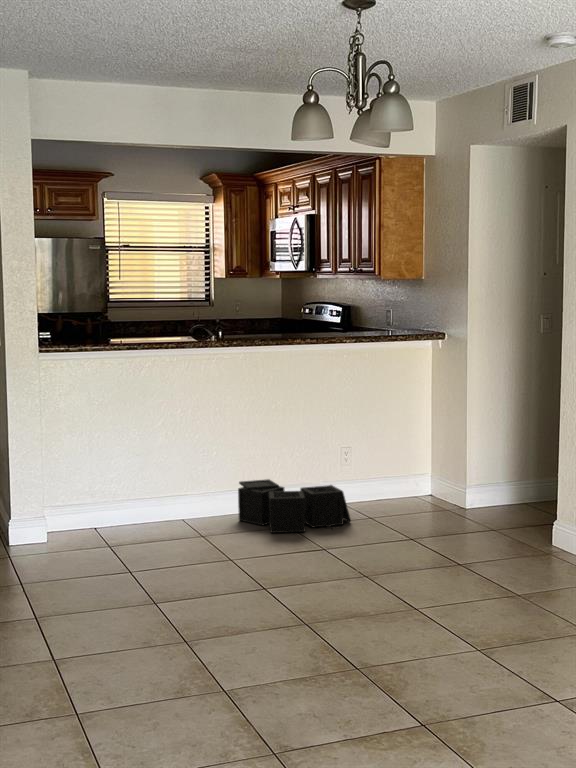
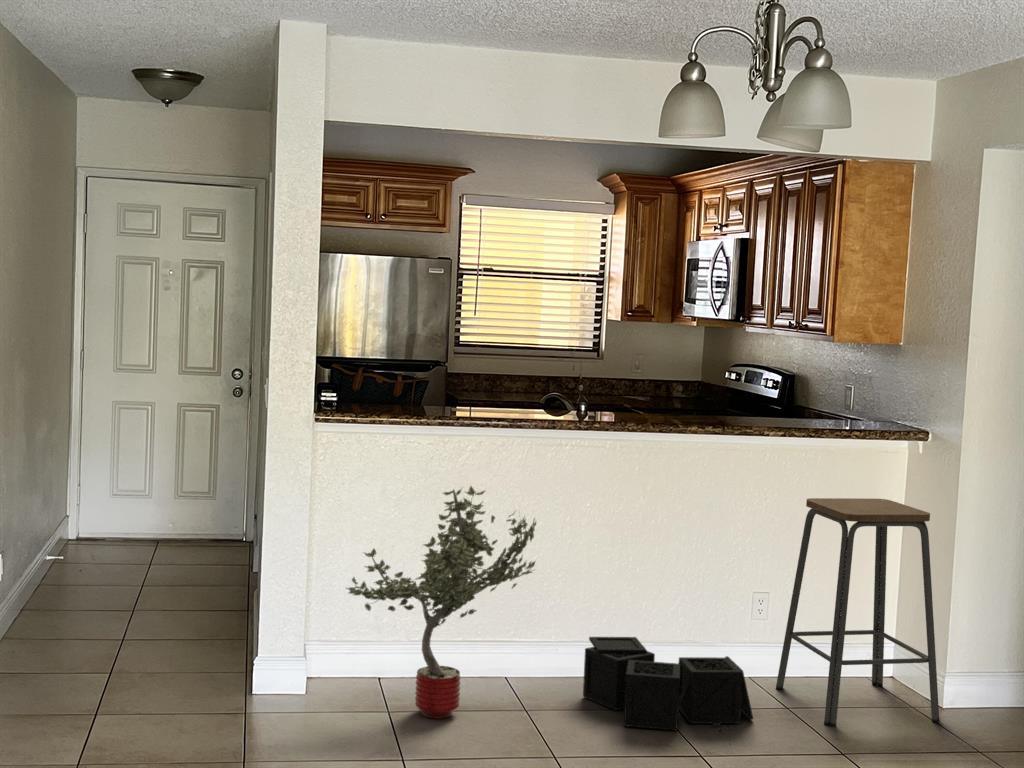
bar stool: none [360,377,464,521] -> present [776,498,939,727]
potted tree: none [77,384,206,541] -> present [347,486,536,719]

